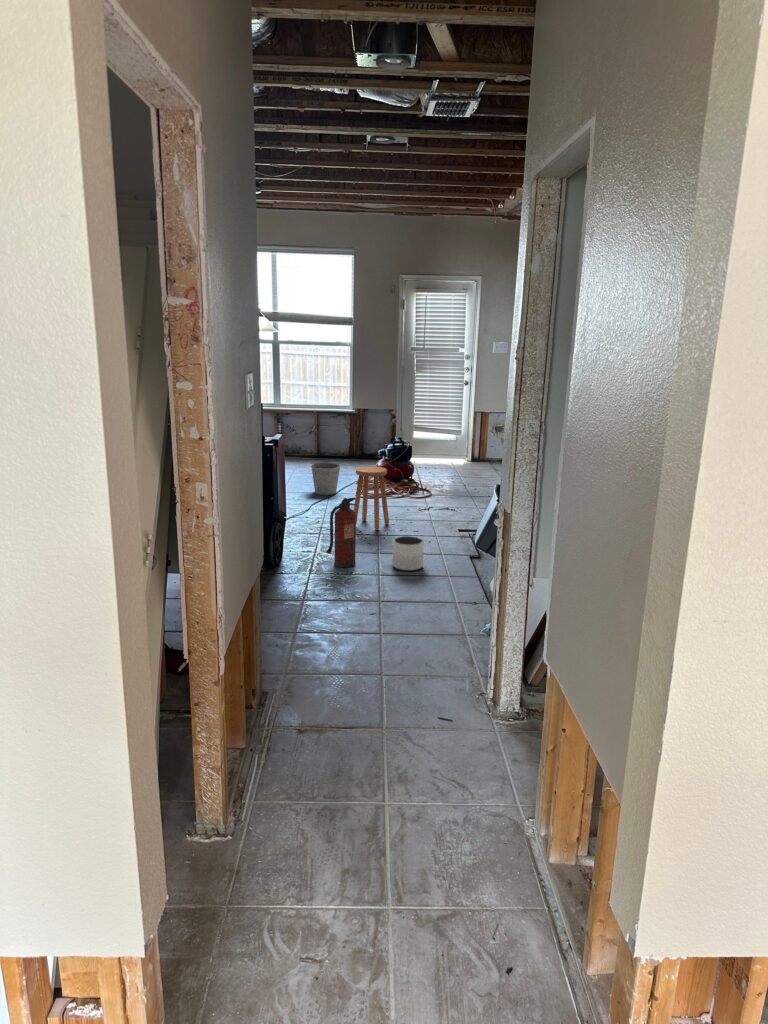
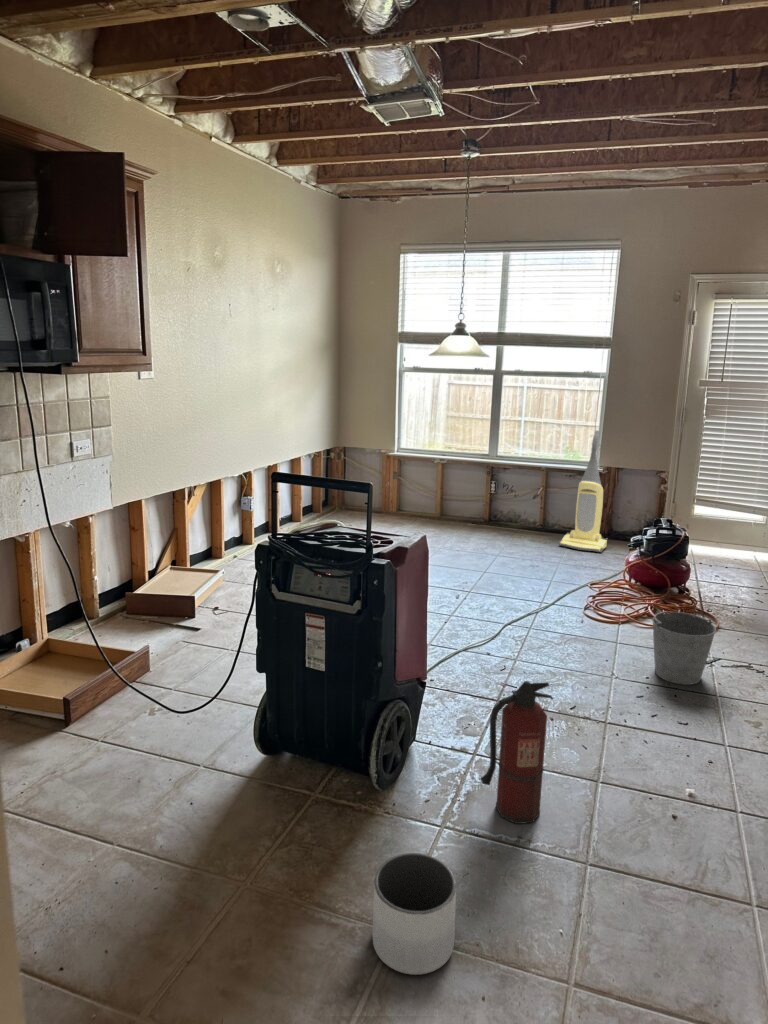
vacuum cleaner: none [330,383,361,467] -> present [559,430,607,552]
bucket: present [311,462,340,495] -> present [652,611,716,685]
stool: present [354,466,389,530] -> none [560,585,634,707]
planter: present [392,536,424,571] -> present [373,853,456,975]

